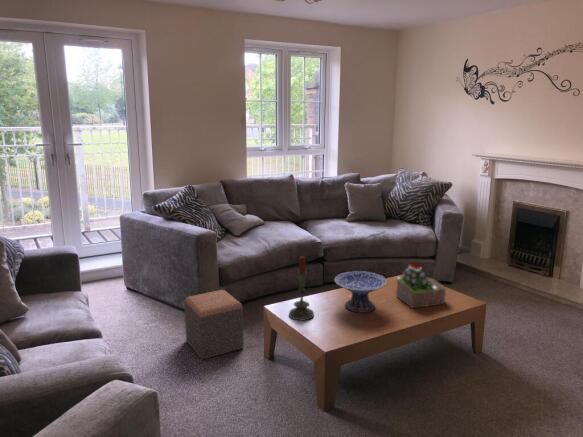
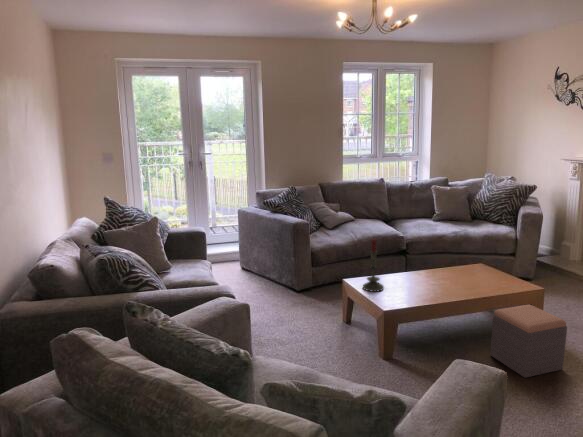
succulent plant: present [396,264,446,308] -> none [462,251,507,289]
decorative bowl: present [334,271,387,312] -> none [403,256,450,289]
footstool: present [184,290,244,359] -> present [490,305,567,378]

